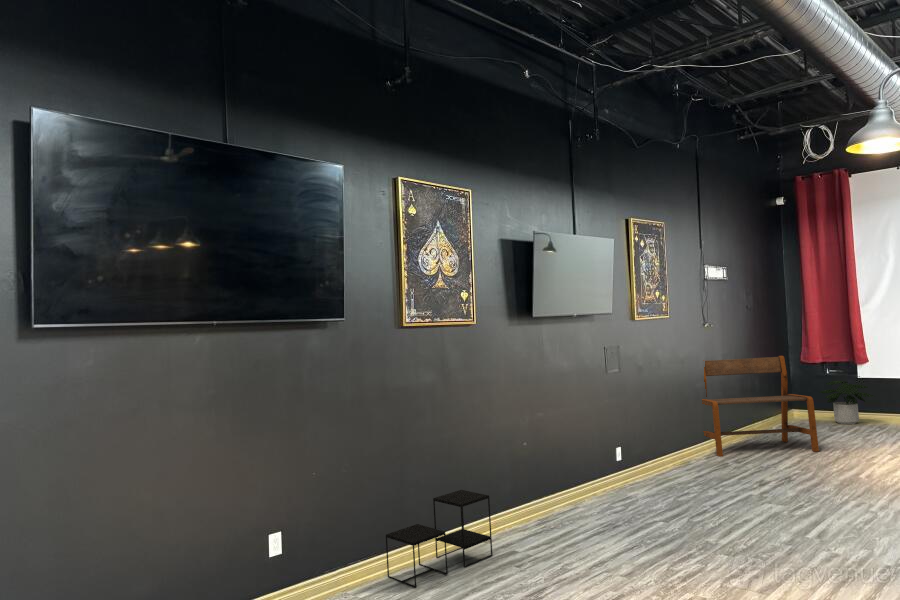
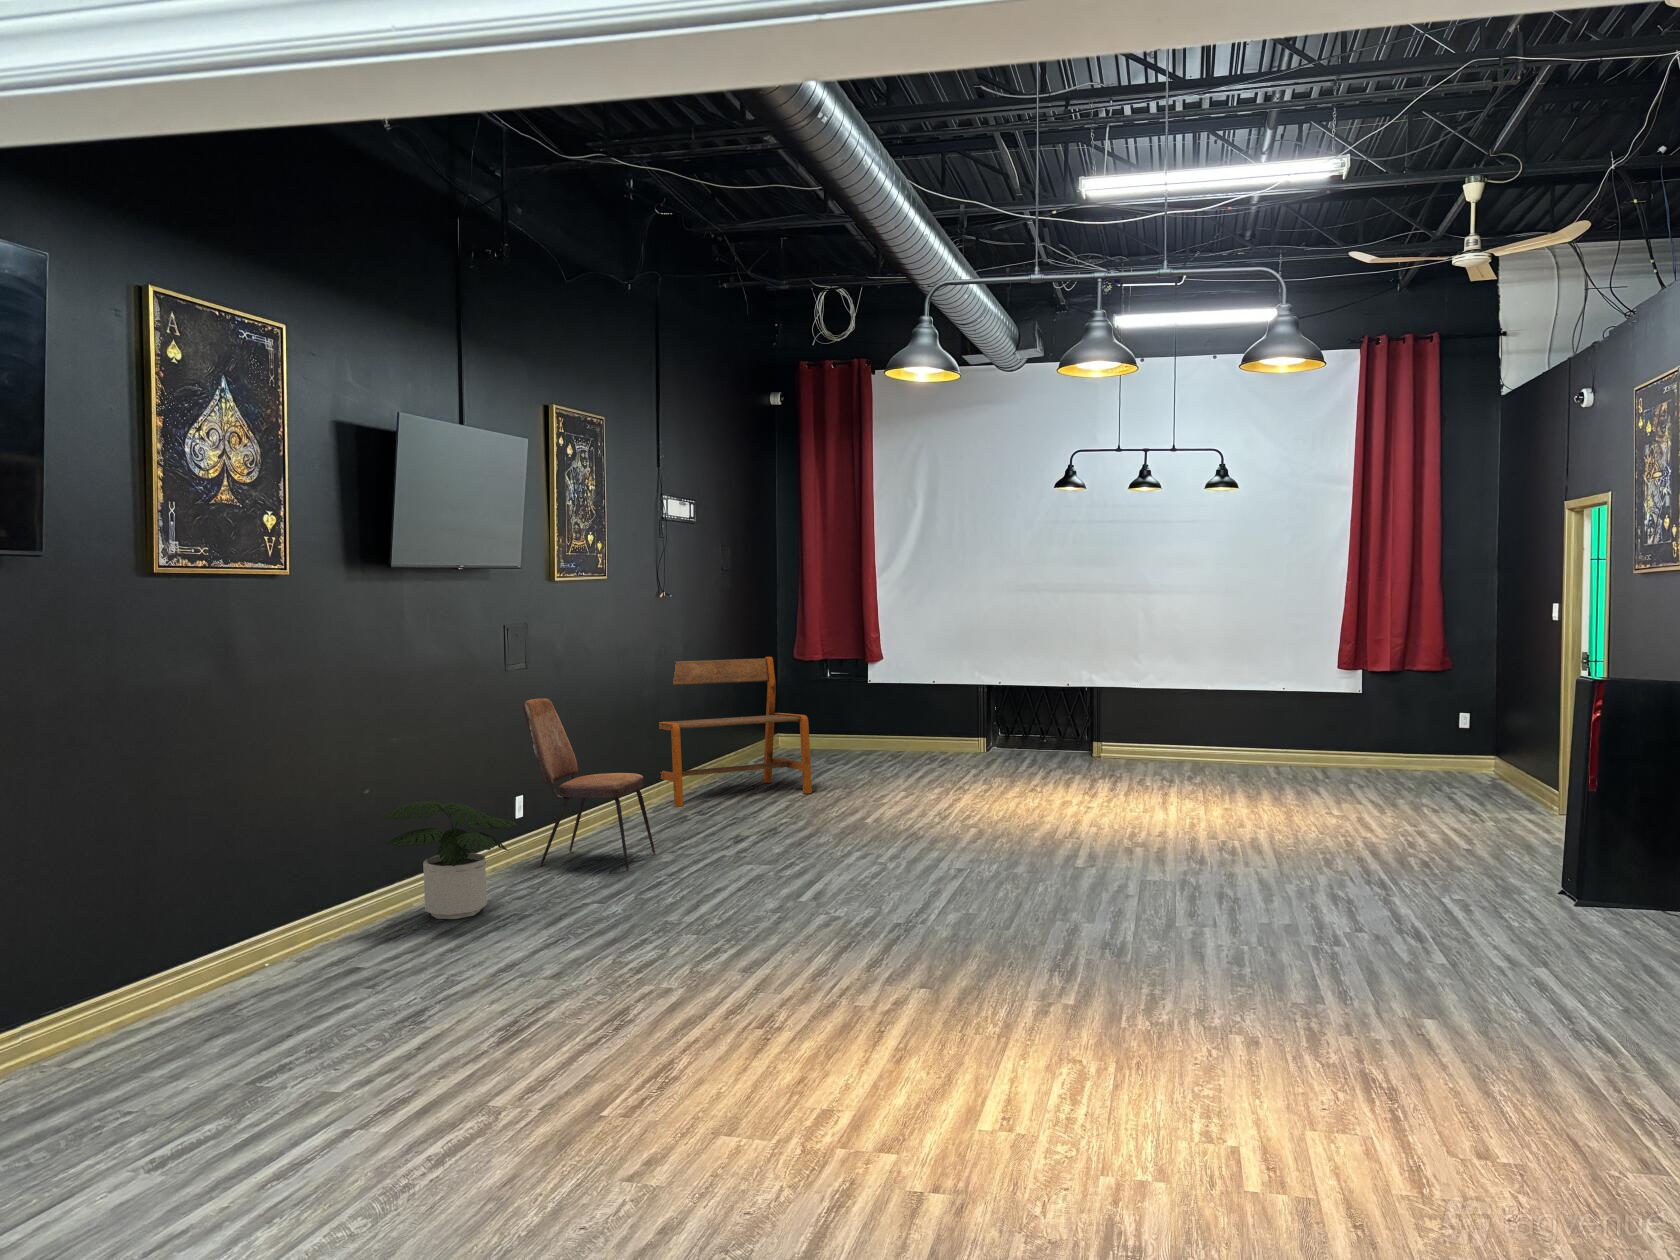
potted plant: present [820,381,873,424] -> present [382,800,517,919]
dining chair: none [611,388,702,501] -> present [523,698,656,871]
side table: present [386,490,492,588] -> none [100,871,315,1048]

